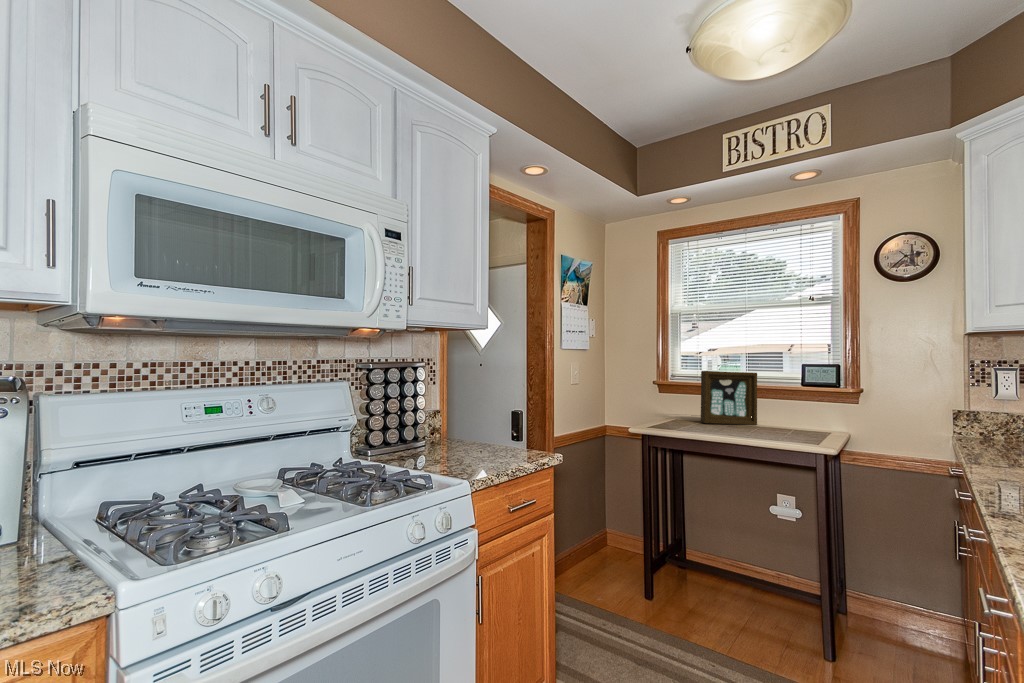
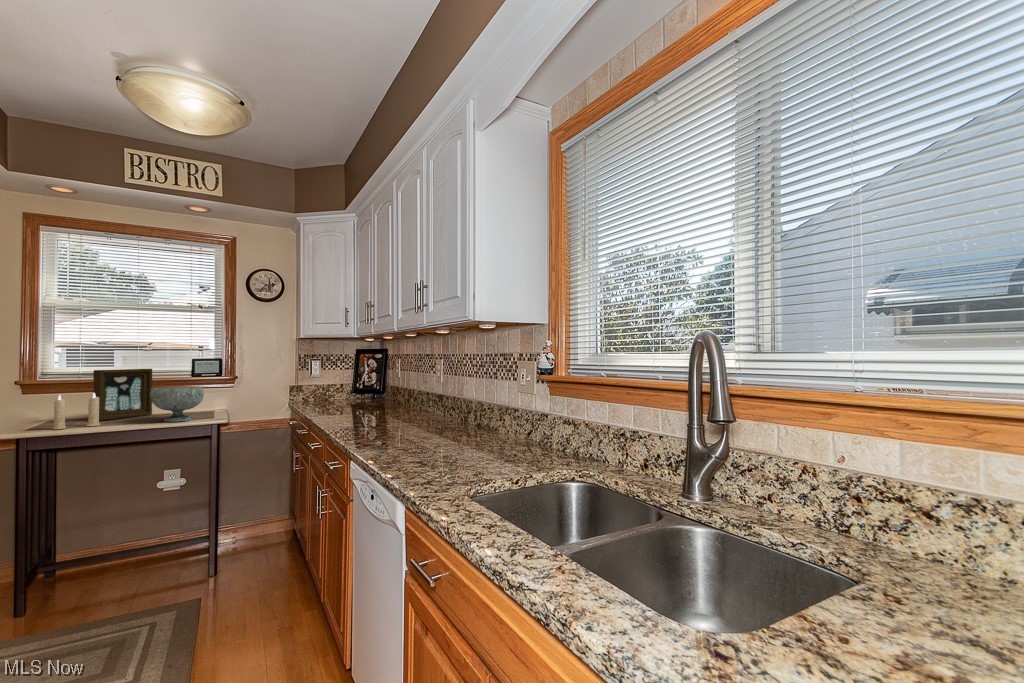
candle: none [663,391,702,428] -> present [52,393,100,429]
decorative bowl: none [746,394,808,438] -> present [150,387,204,422]

